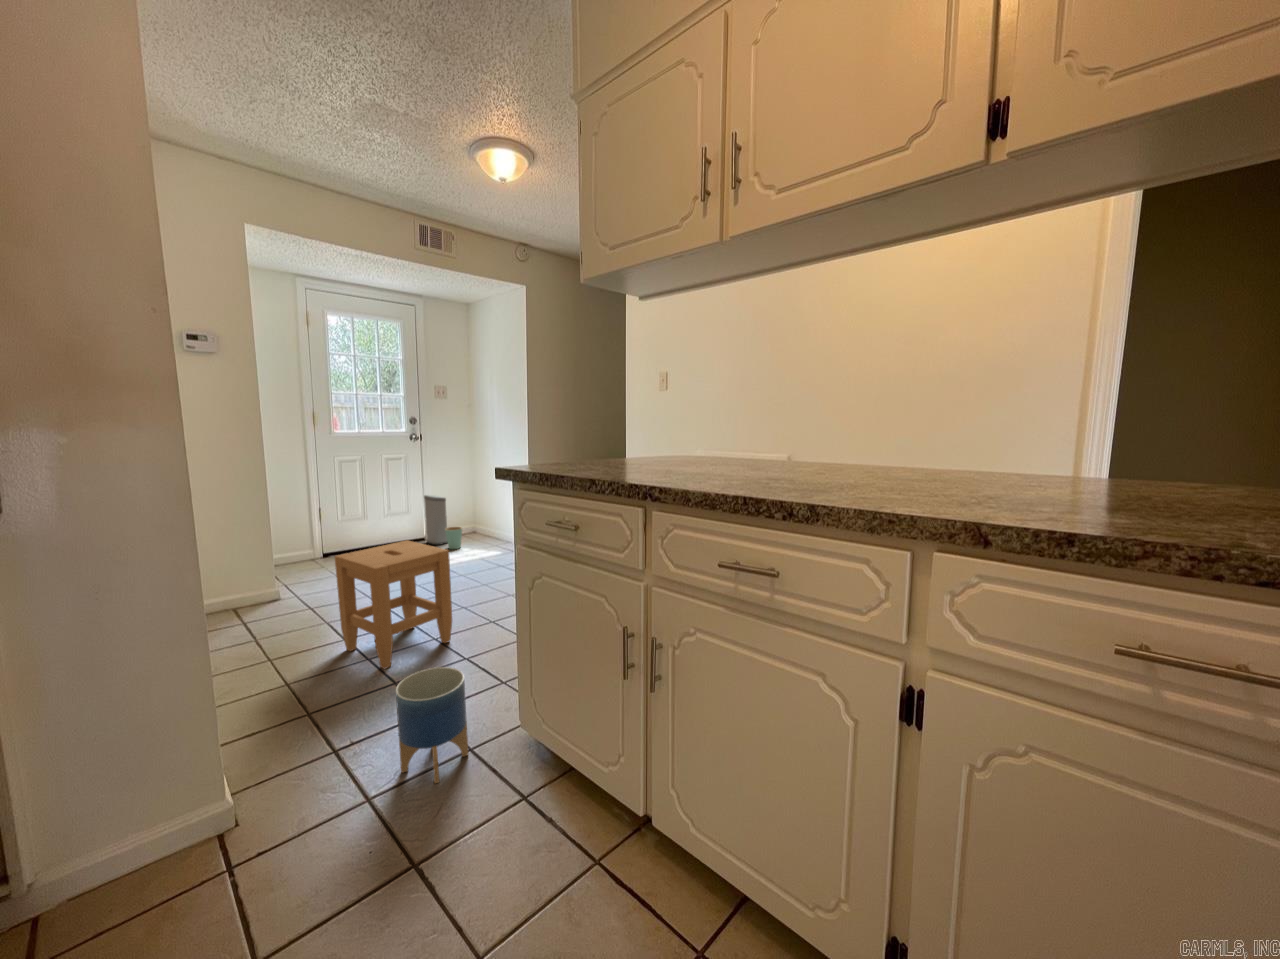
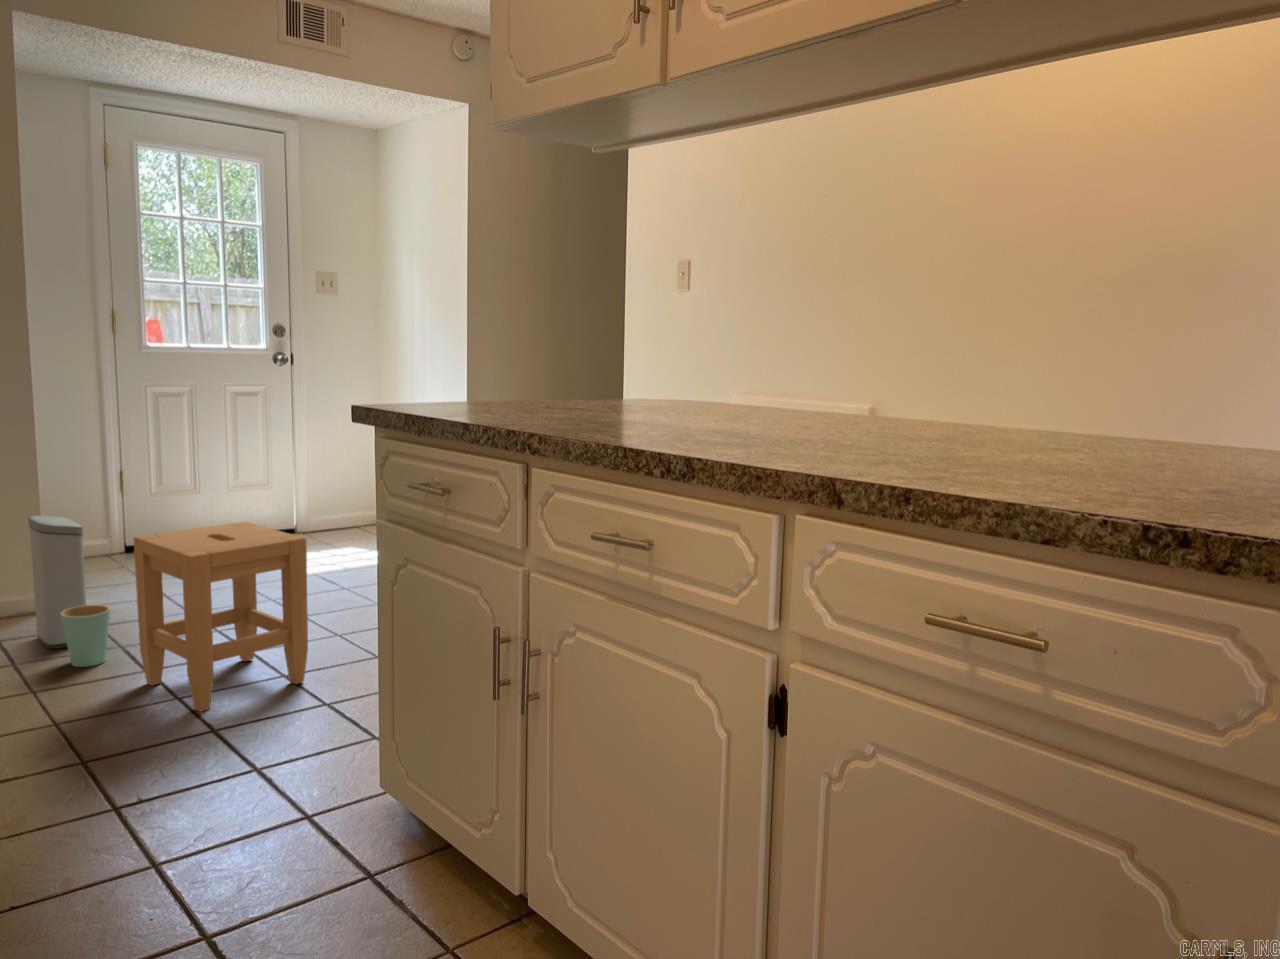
trash can: present [424,495,462,549] -> present [28,516,110,667]
planter: present [396,667,468,783] -> none [201,695,303,853]

